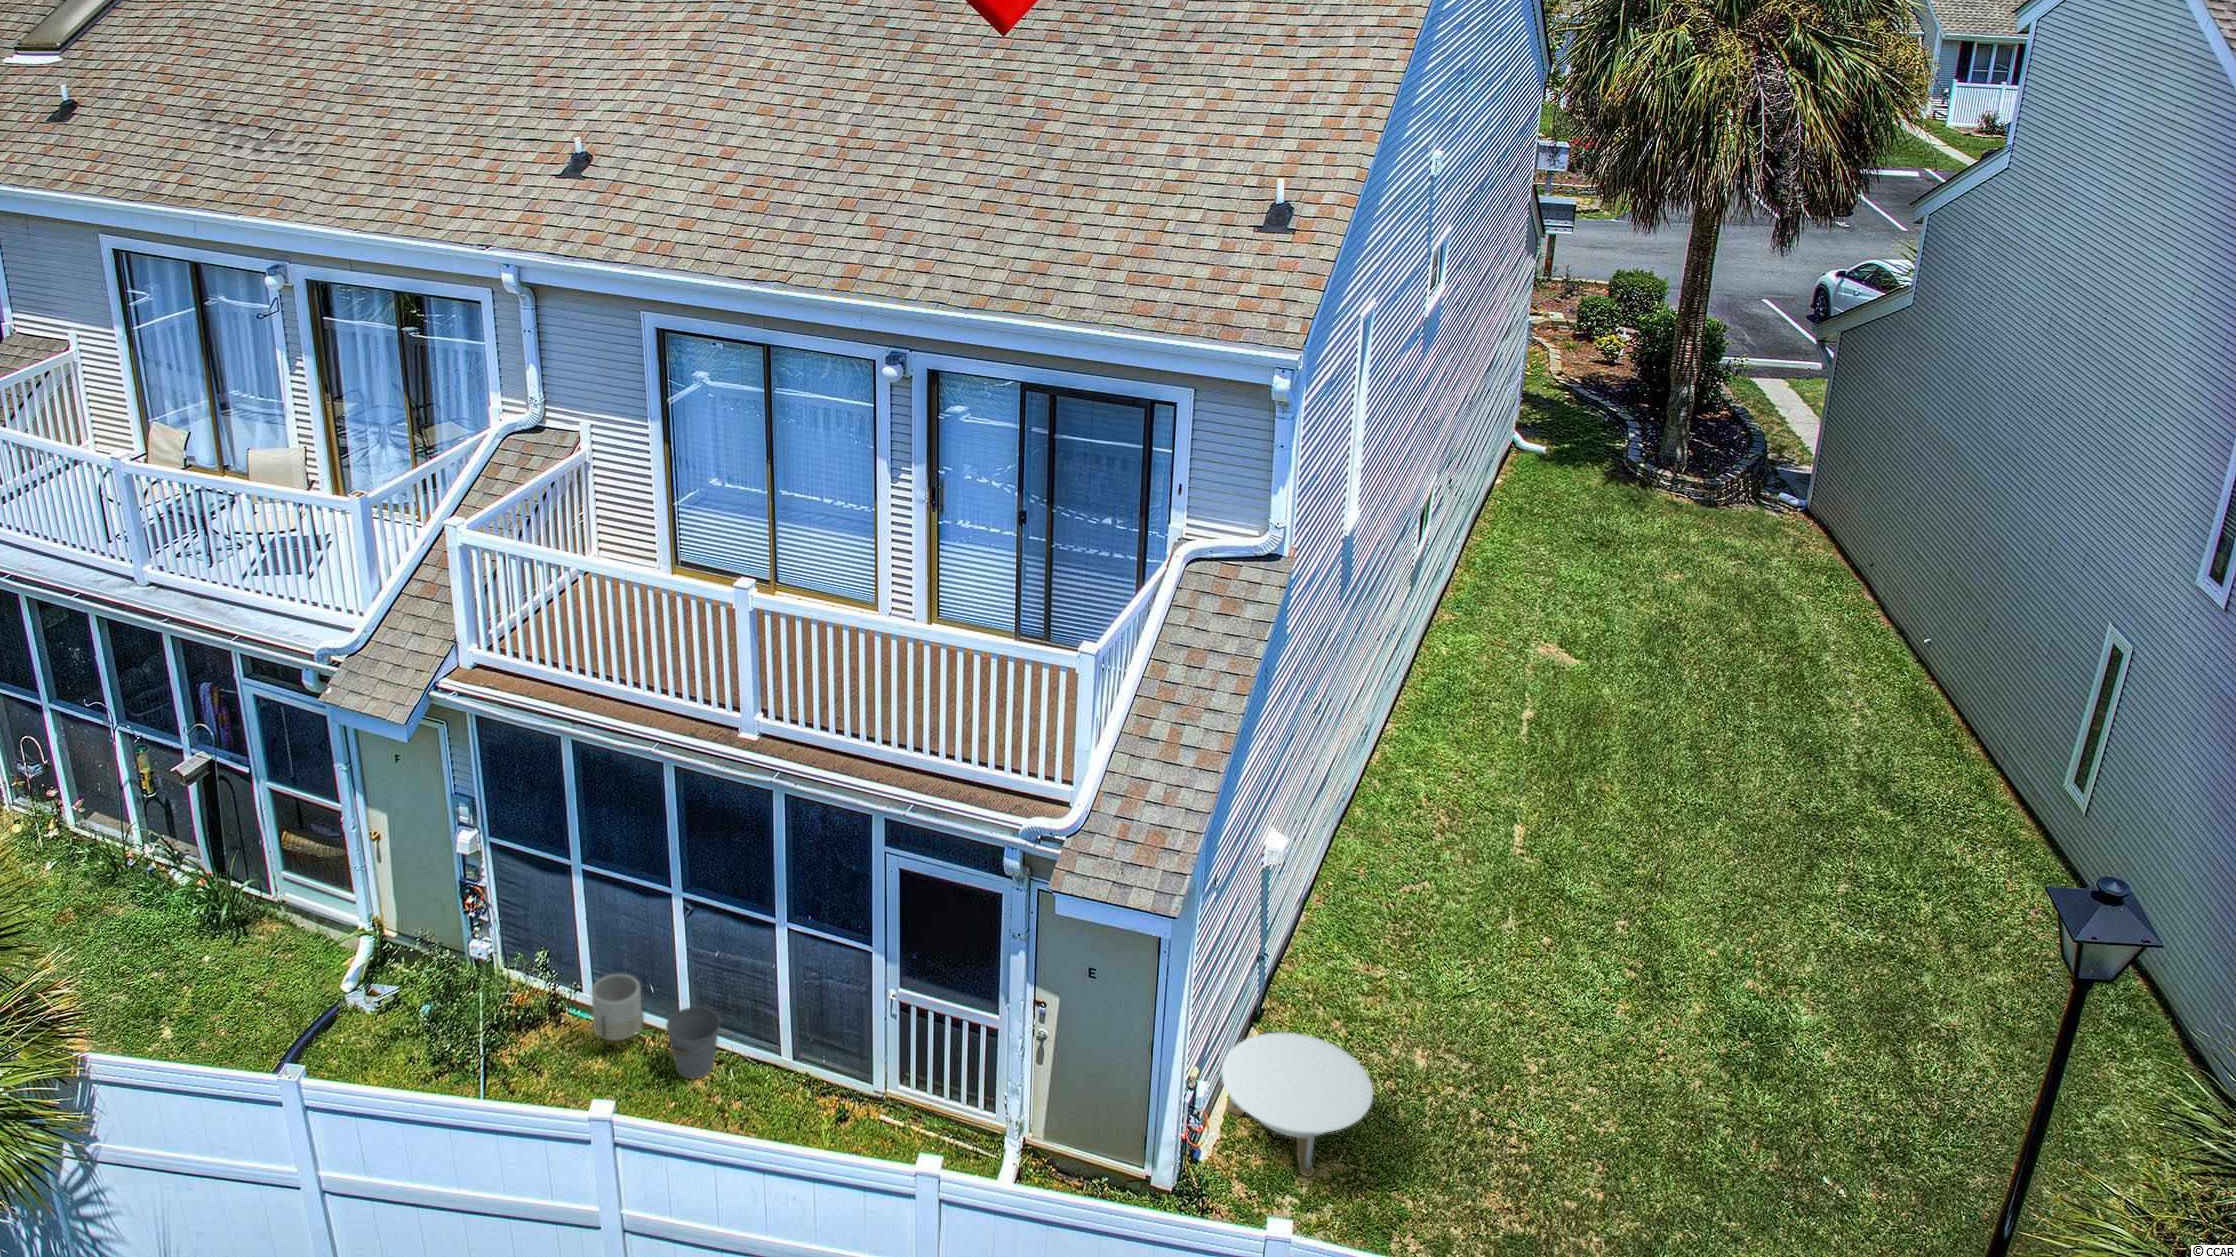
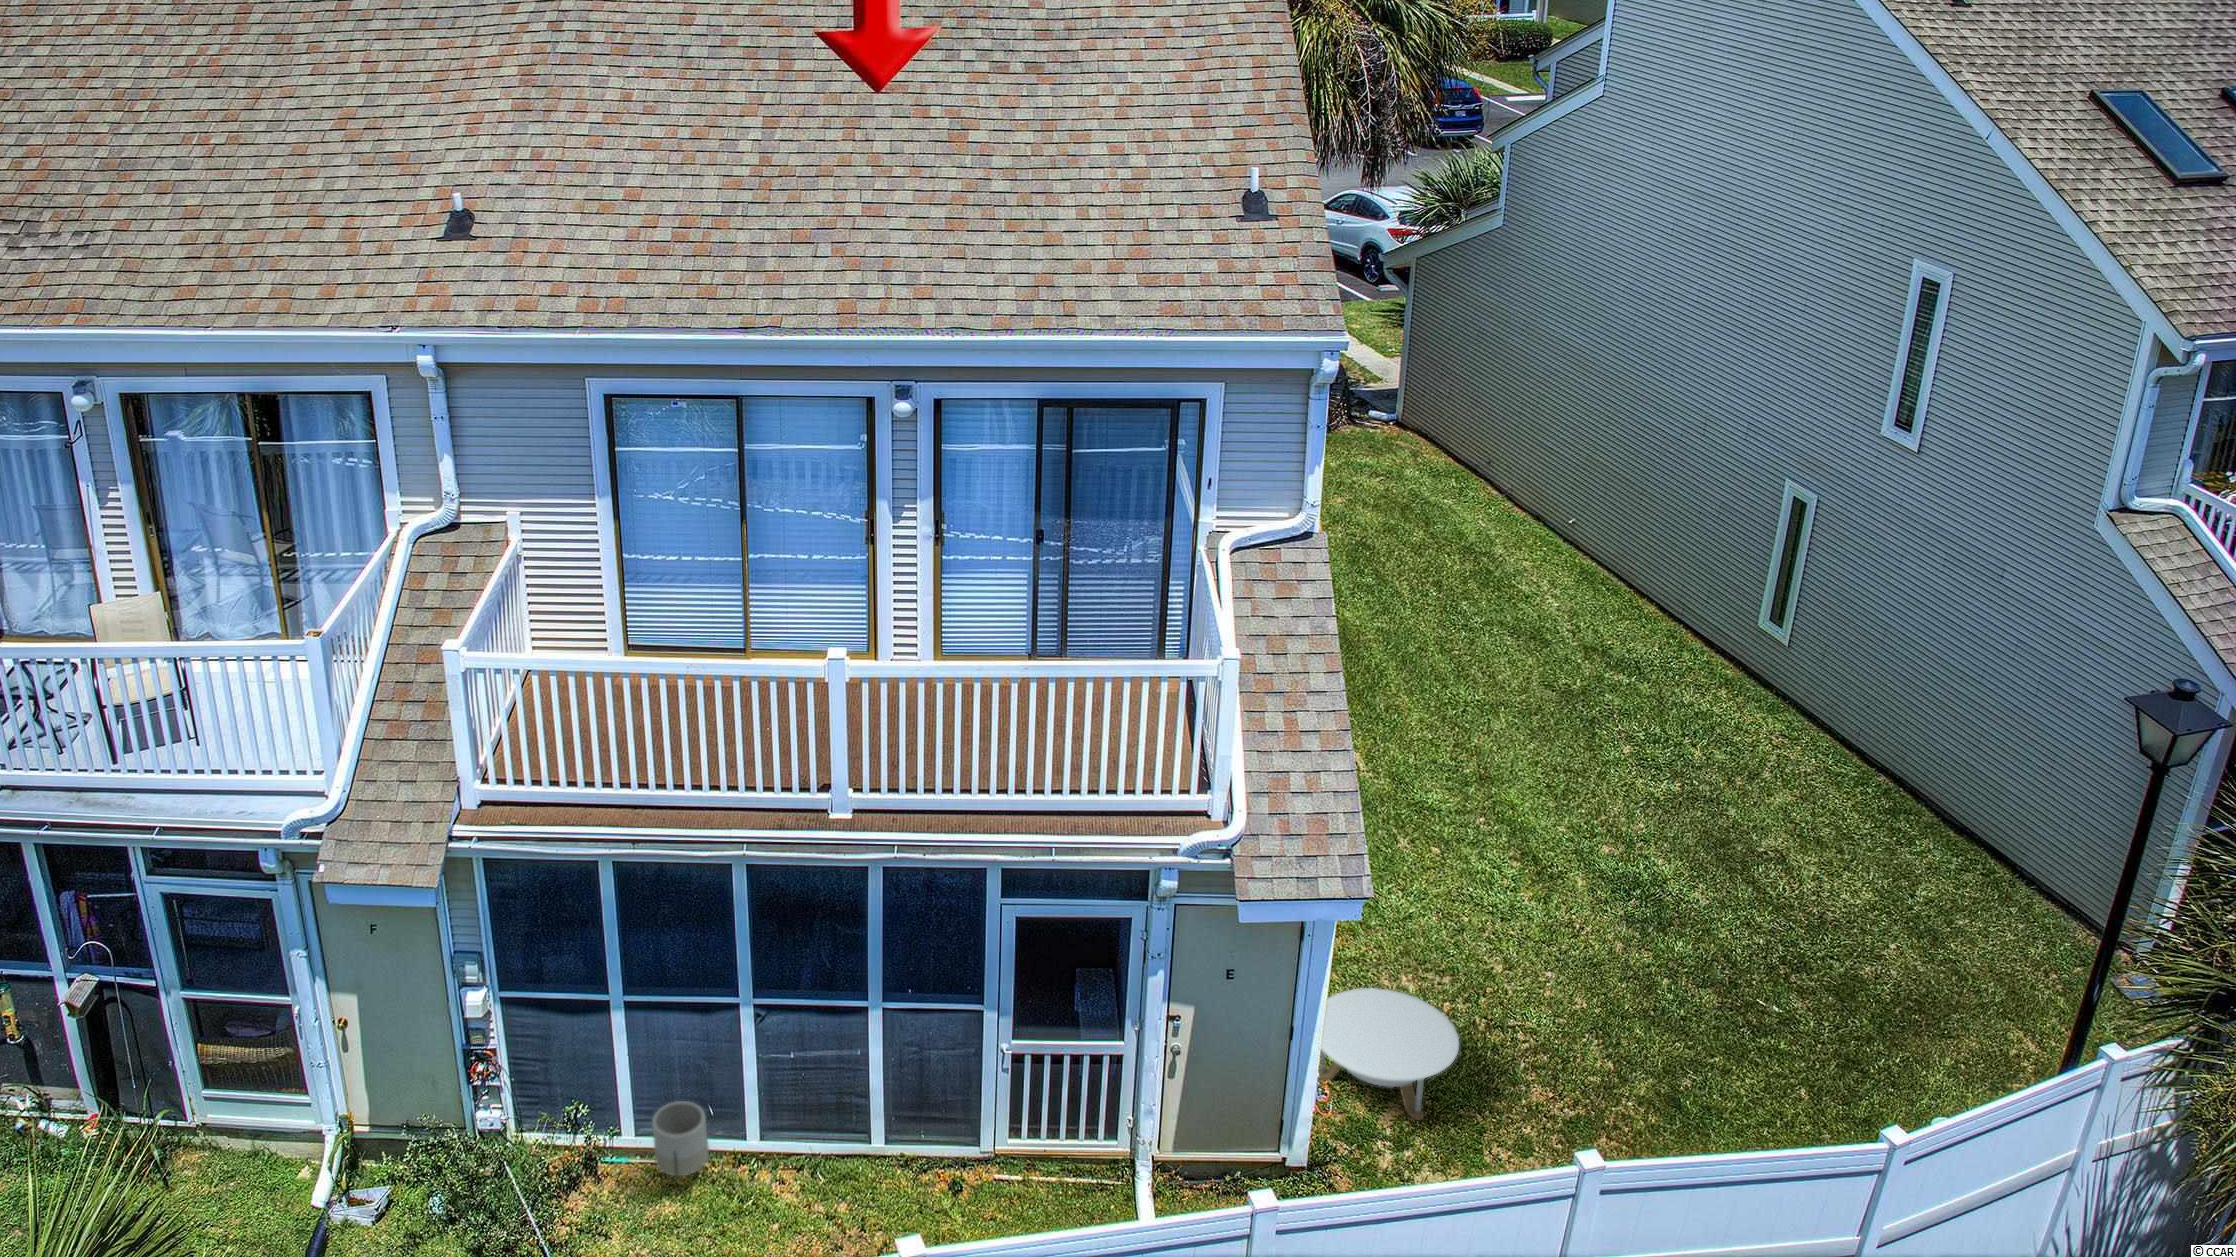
bucket: present [666,1007,720,1079] -> none [748,1114,806,1194]

